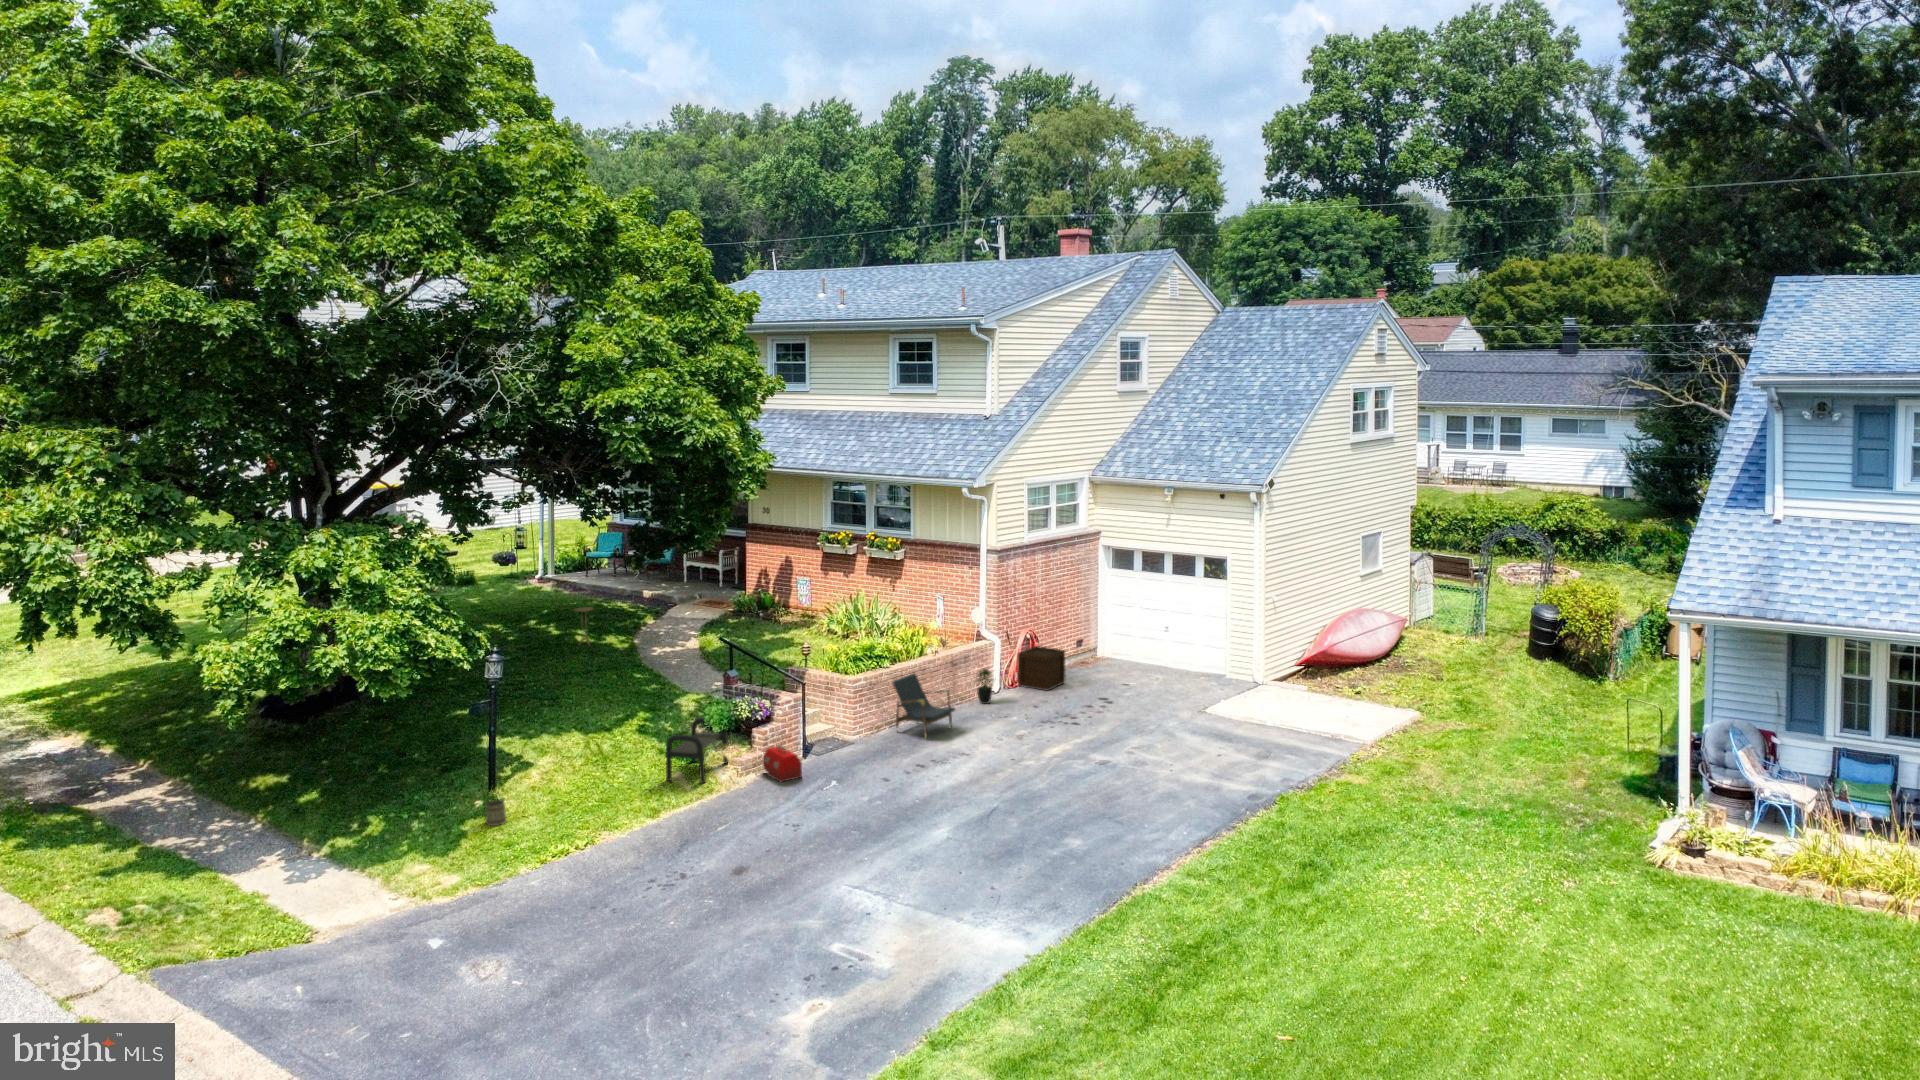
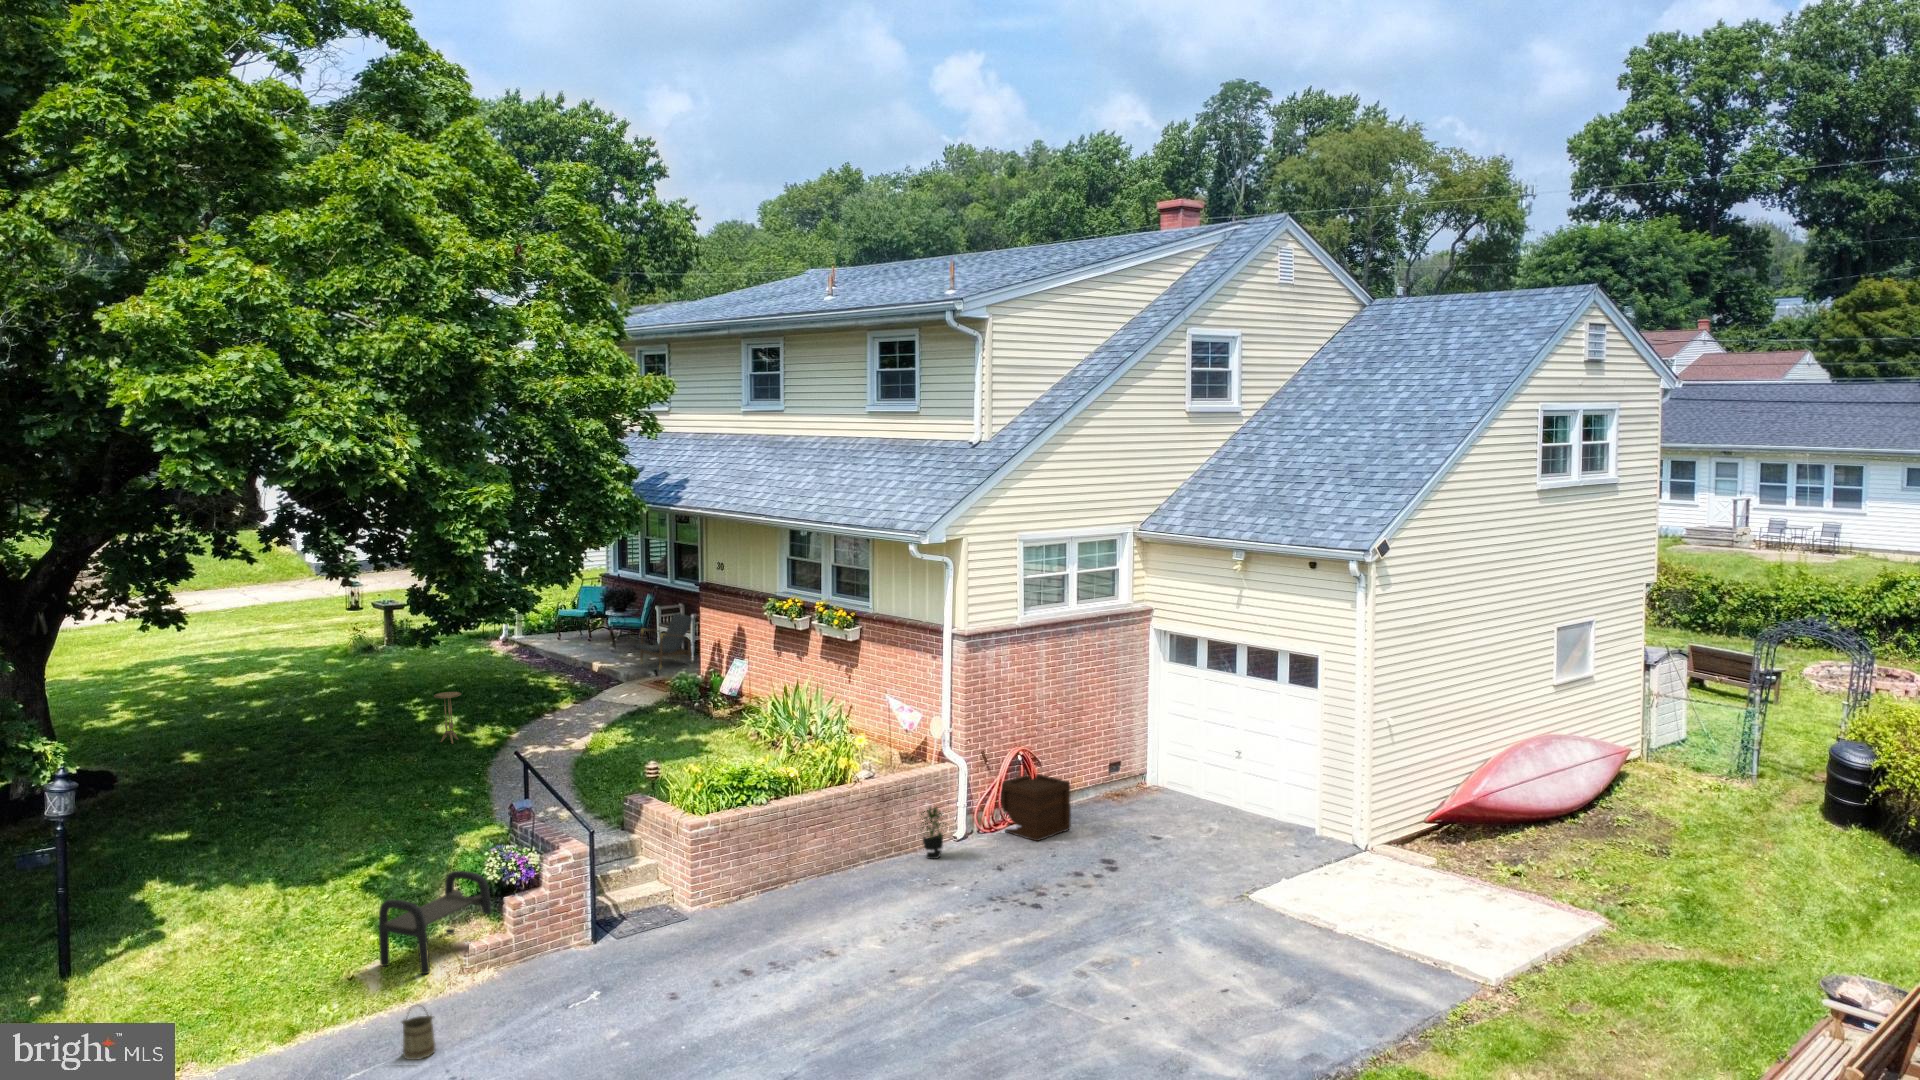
lounge chair: present [893,674,955,738] -> present [636,614,692,669]
toolbox: present [763,745,802,782] -> none [522,922,568,982]
bucket: present [485,798,506,826] -> present [402,1010,436,1060]

